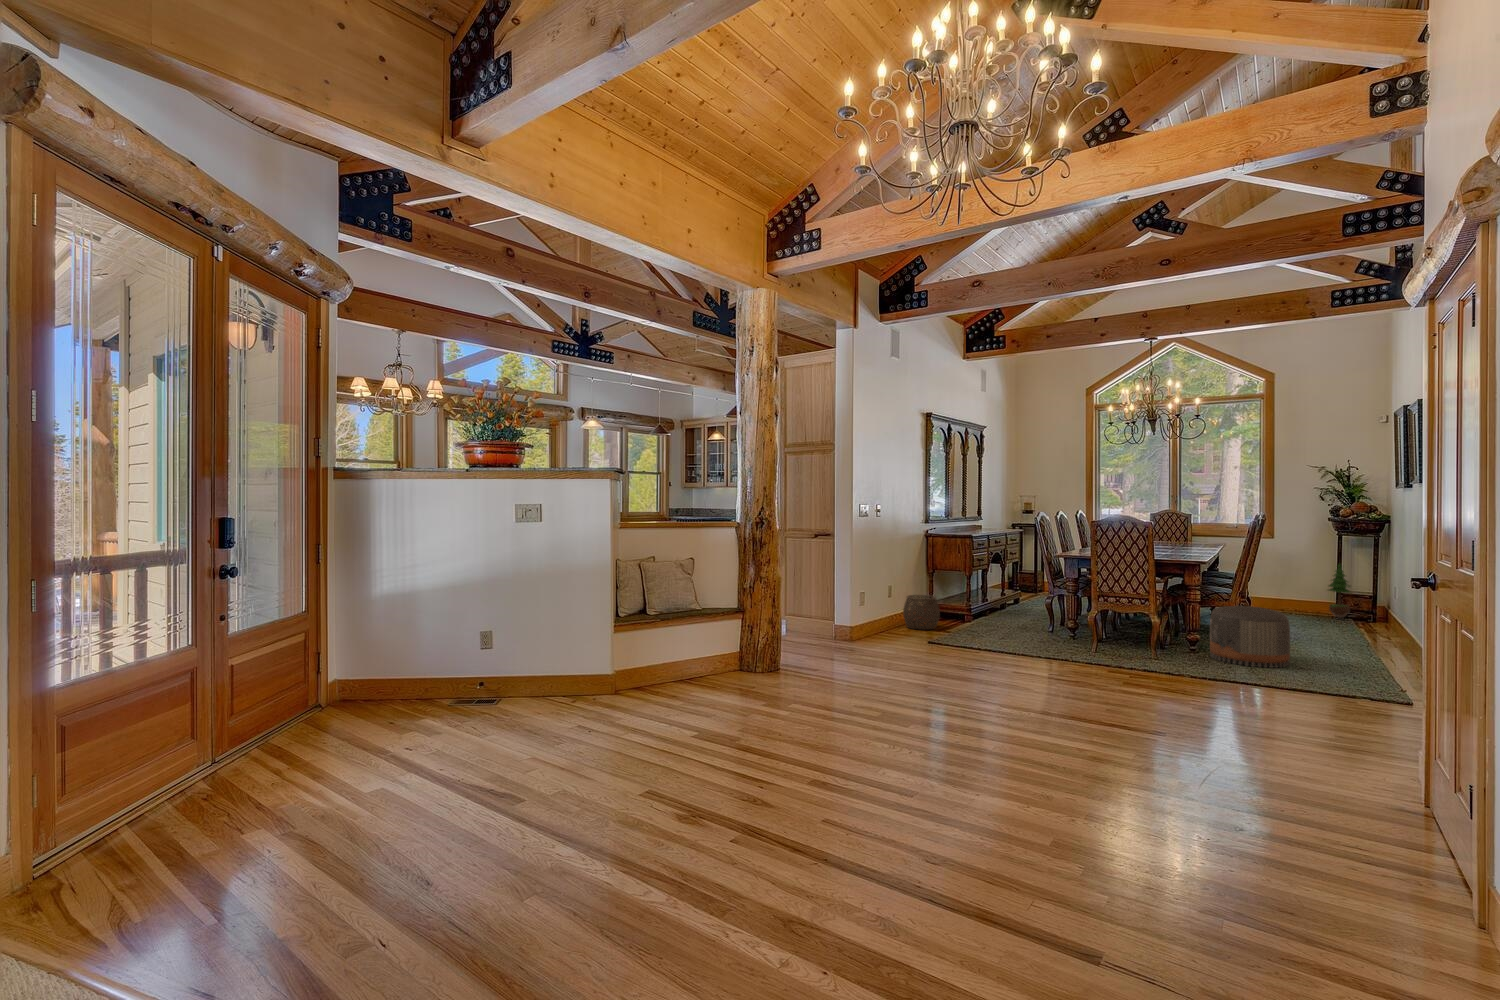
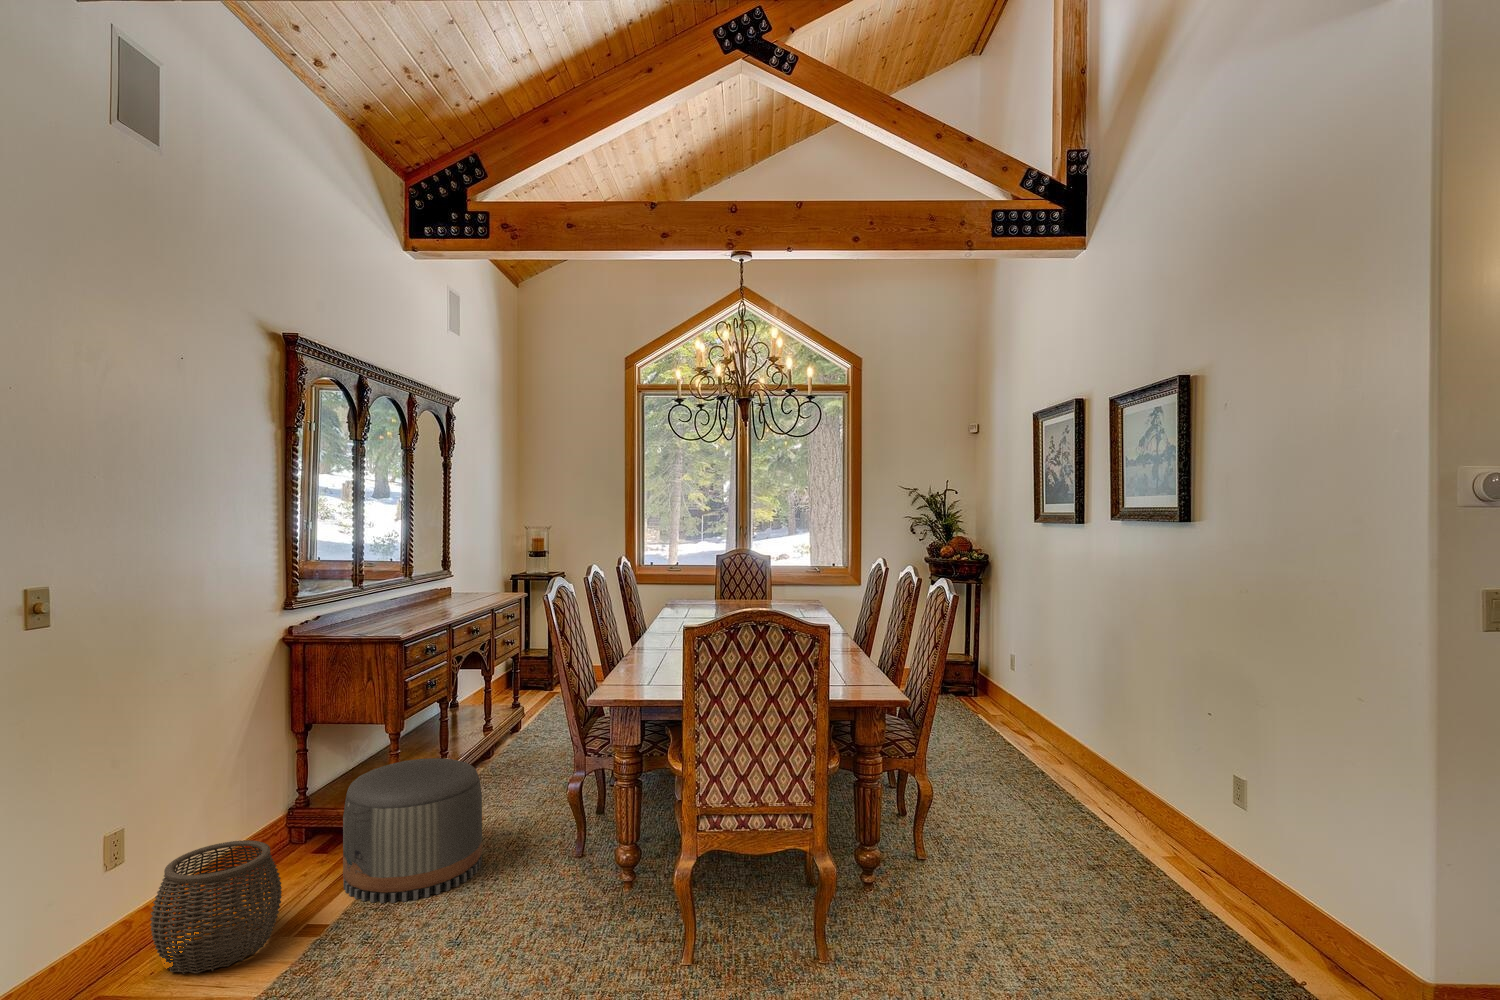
potted tree: present [1329,564,1351,619] -> none [956,624,987,707]
pouf: present [1210,606,1290,668] -> present [343,758,482,903]

